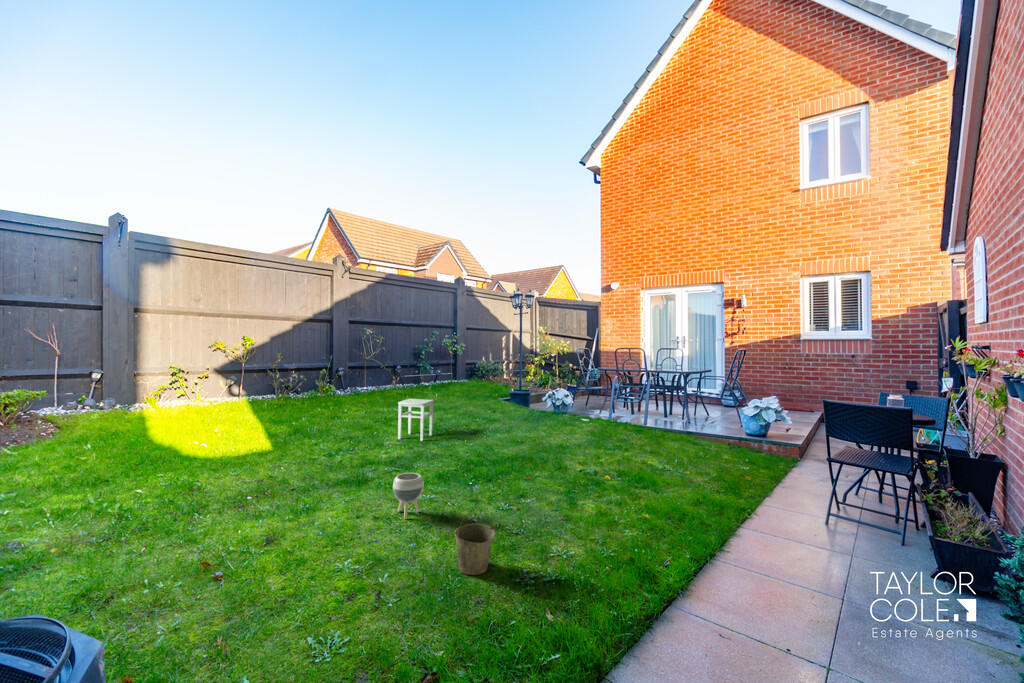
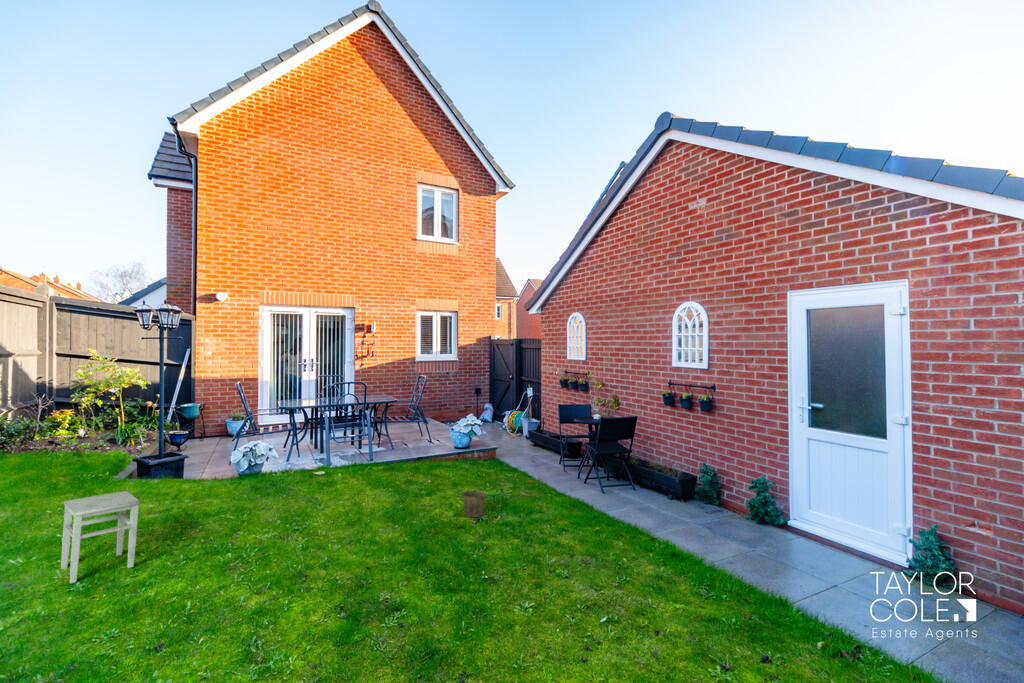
planter: present [393,473,424,518] -> none [378,582,419,647]
bucket: present [455,508,495,575] -> present [462,490,487,517]

